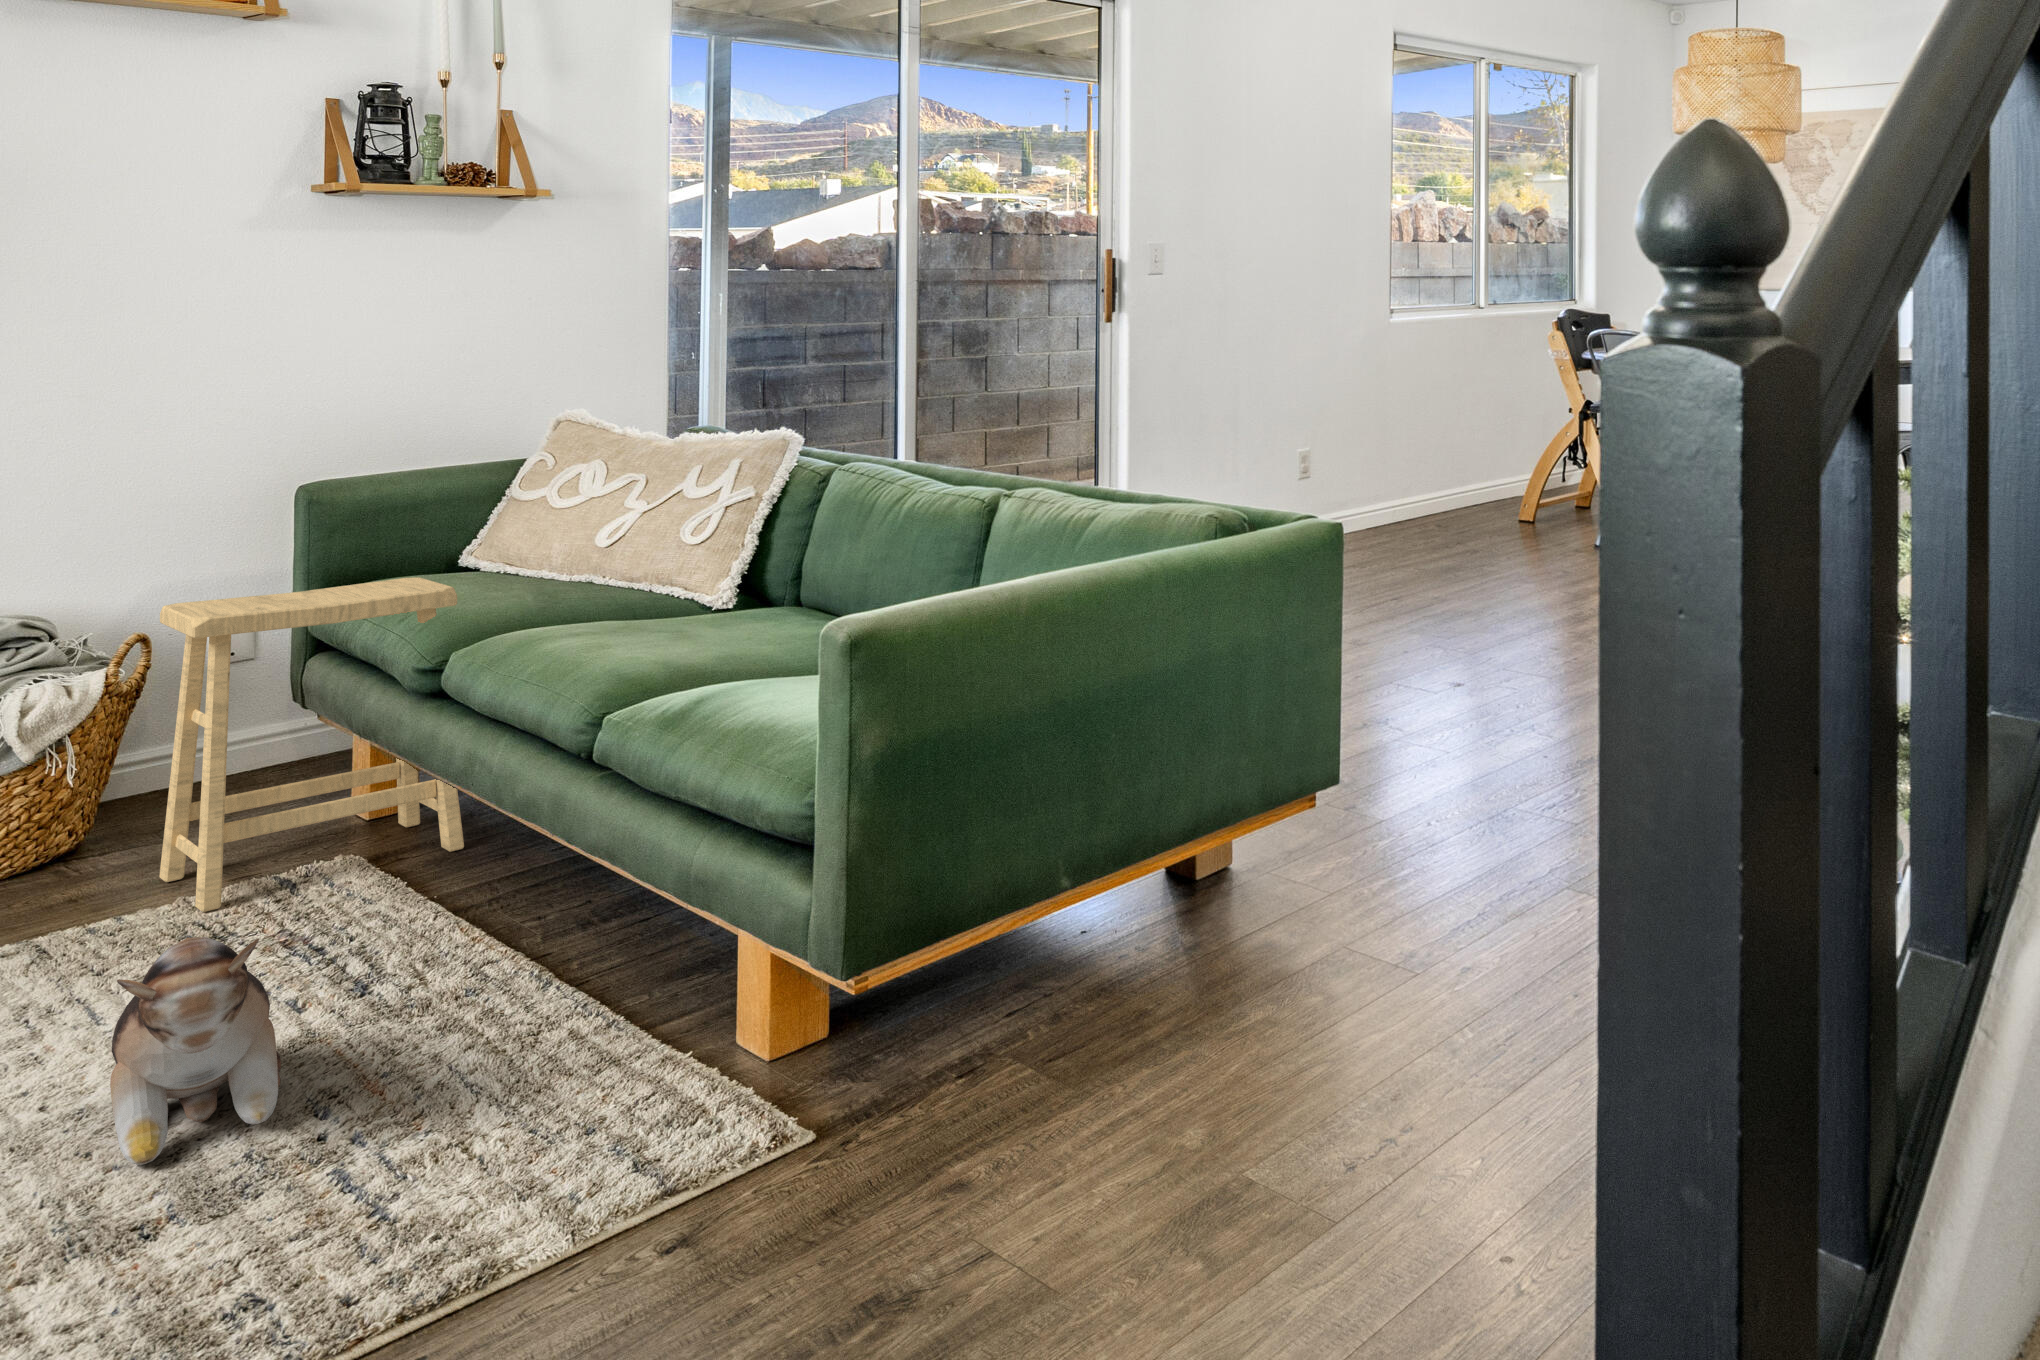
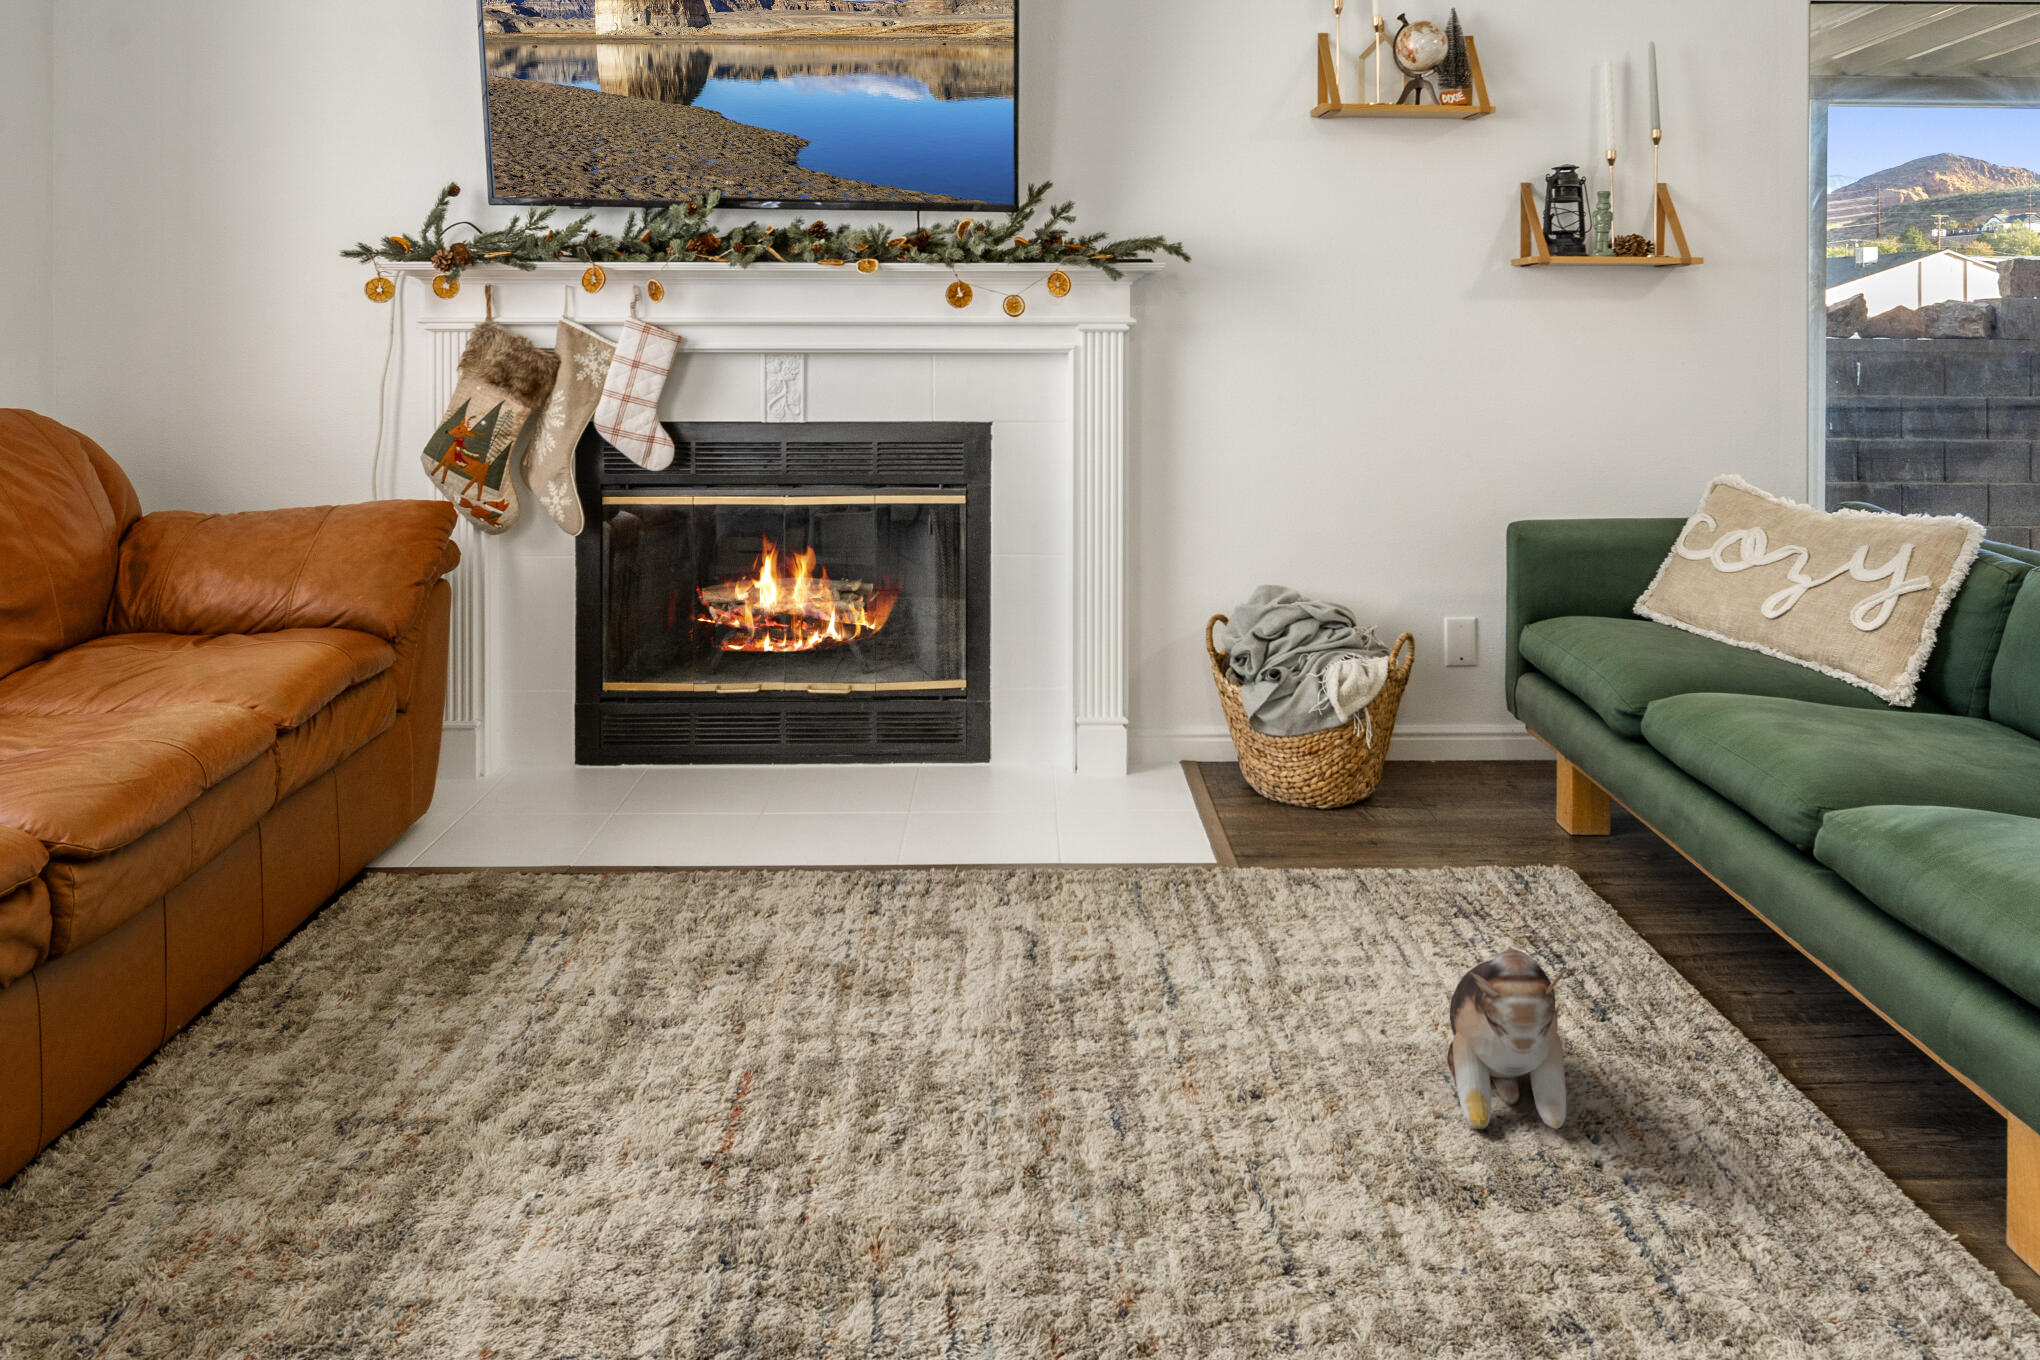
footstool: present [159,577,464,912] -> none [1428,622,1652,889]

